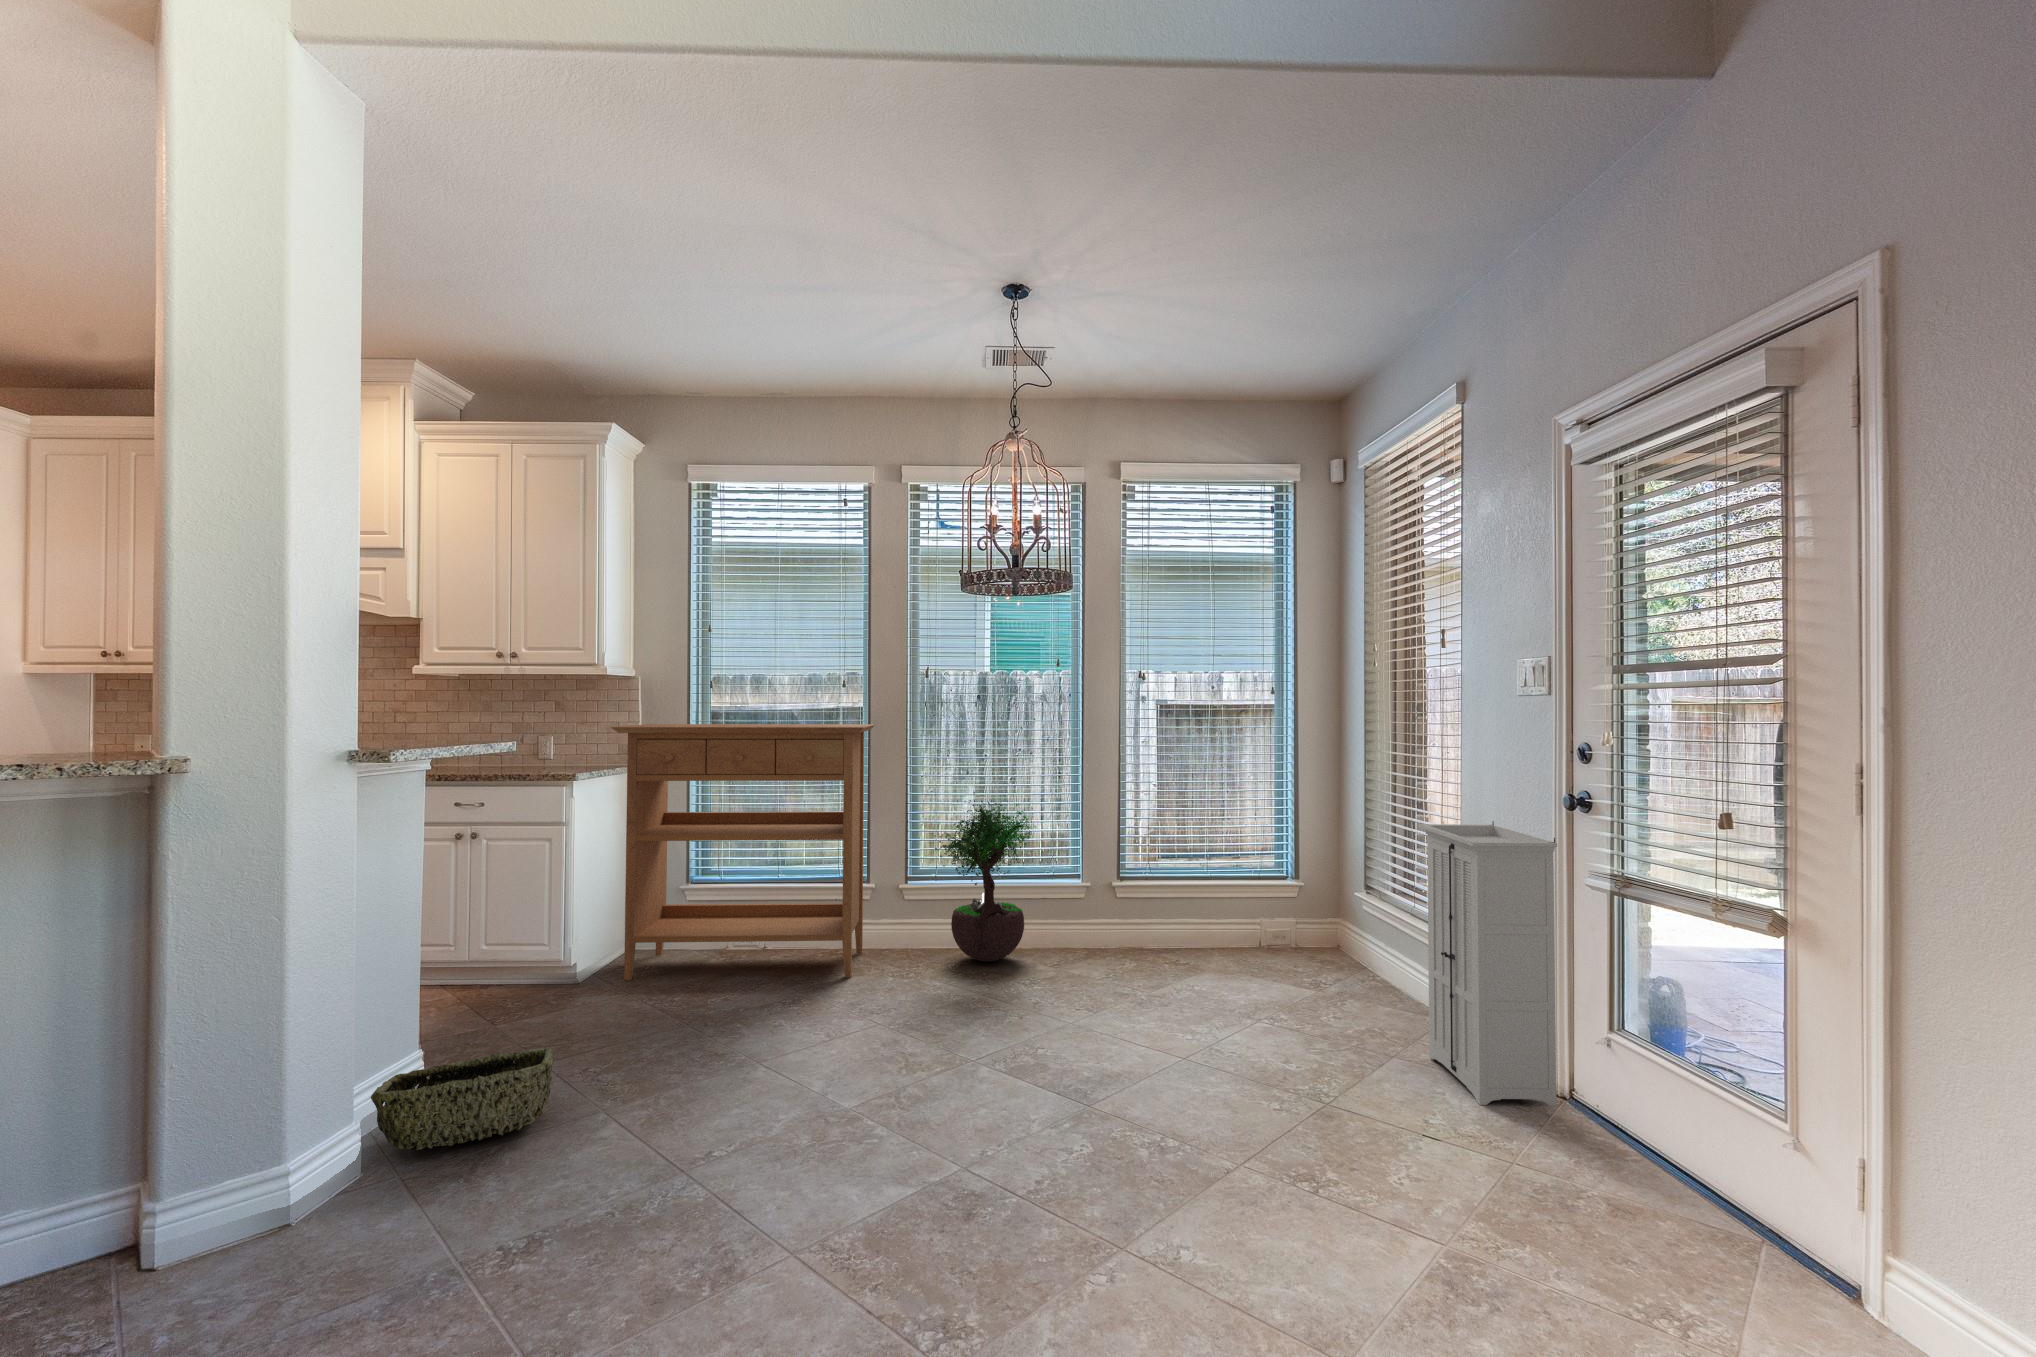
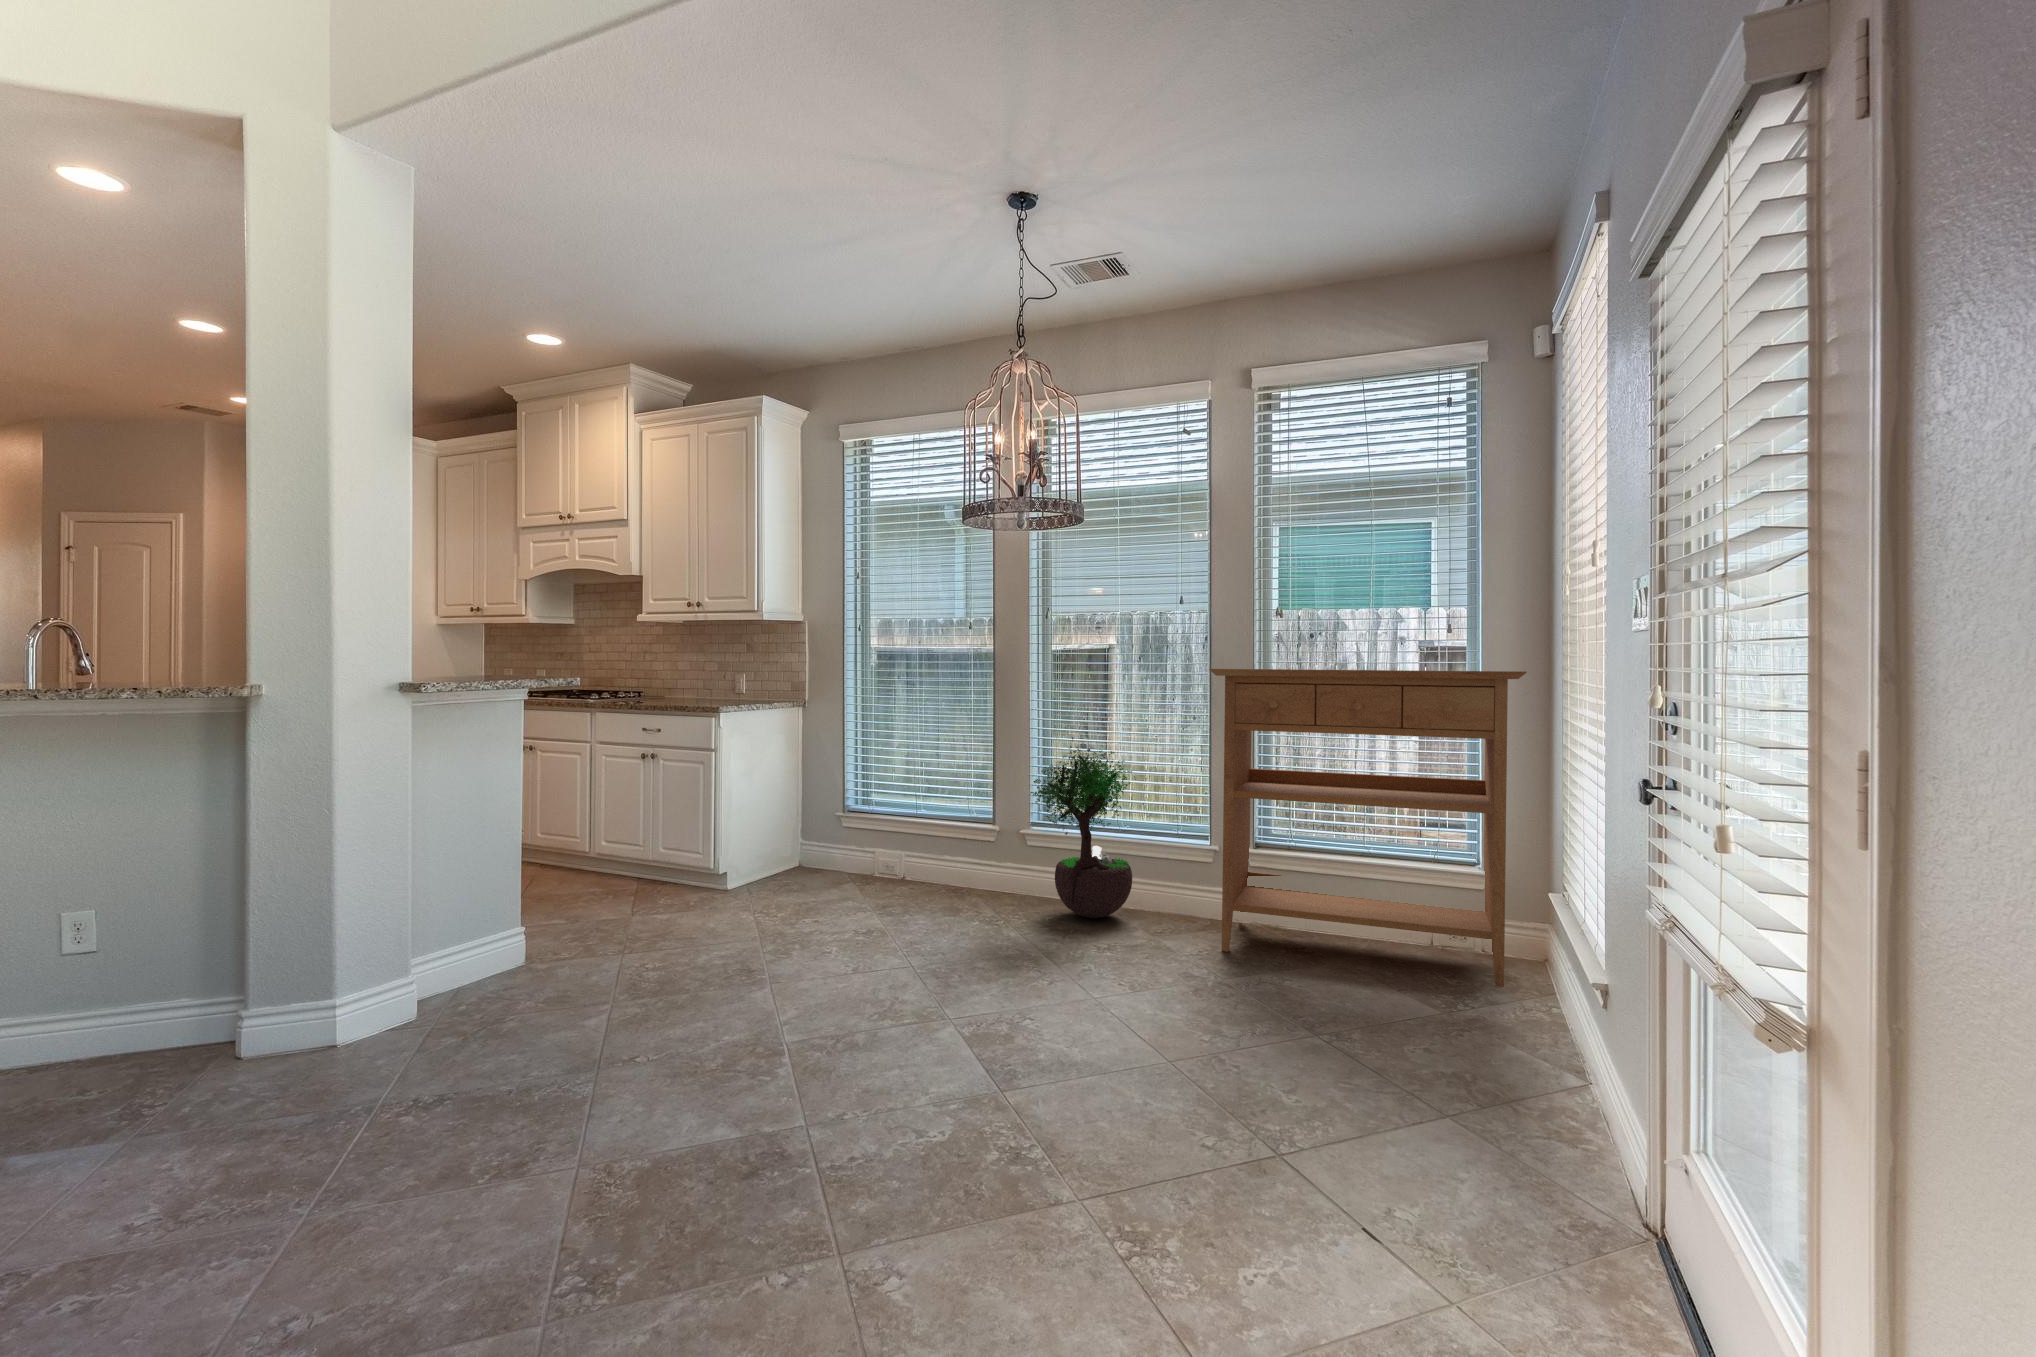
console table: present [611,724,875,980] -> present [1209,669,1527,987]
storage cabinet: present [1418,821,1557,1106] -> none [1489,786,1627,1200]
woven basket: present [371,1048,554,1150] -> none [430,924,588,989]

